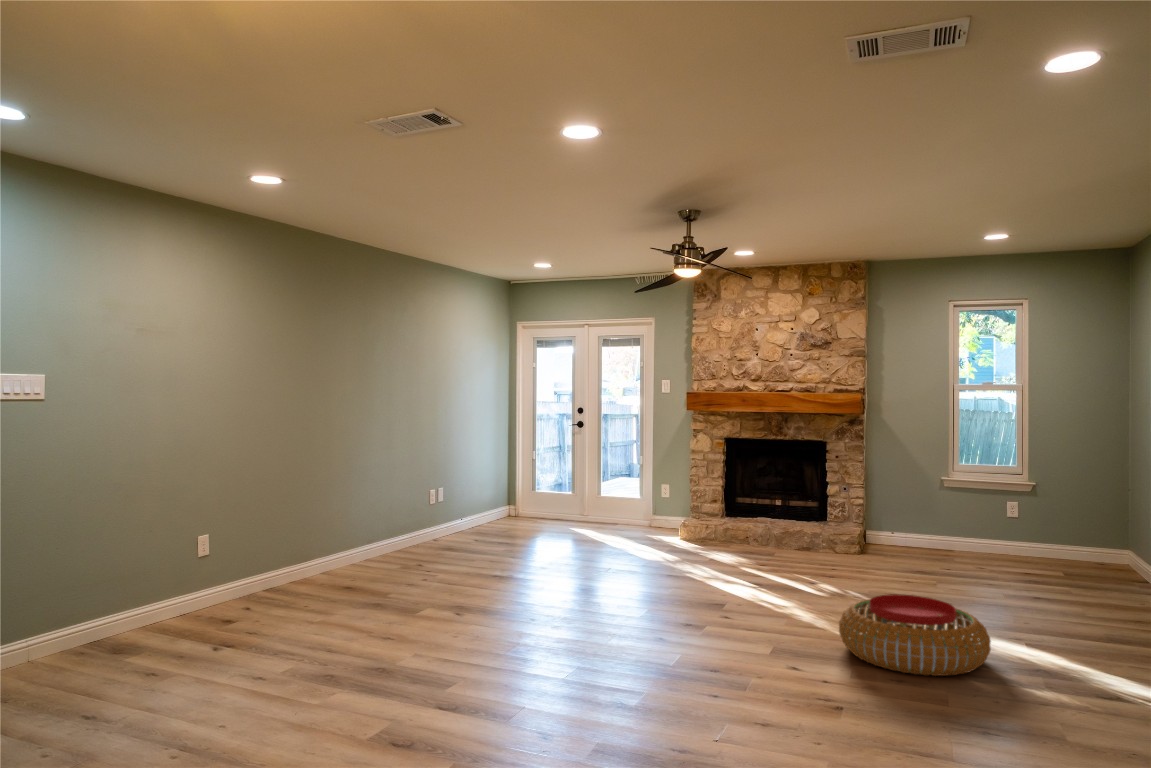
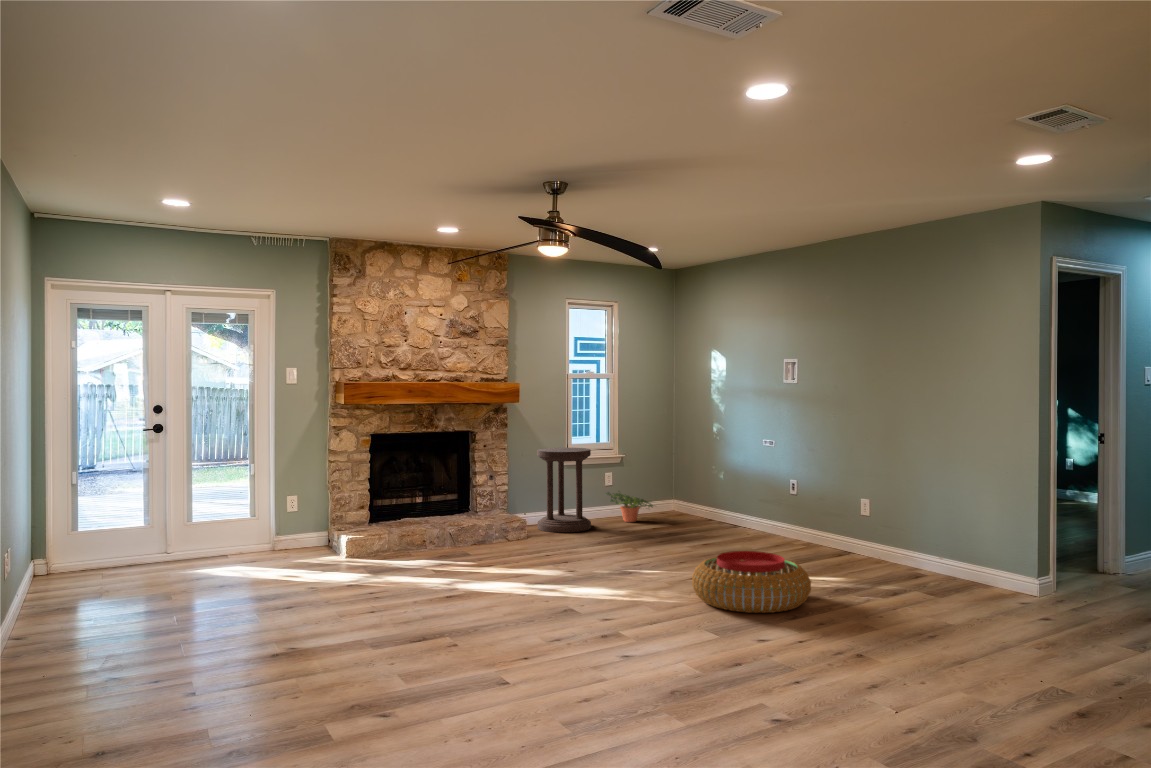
side table: none [899,465,964,560] -> present [537,448,591,532]
potted plant: none [998,523,1068,563] -> present [606,493,653,522]

